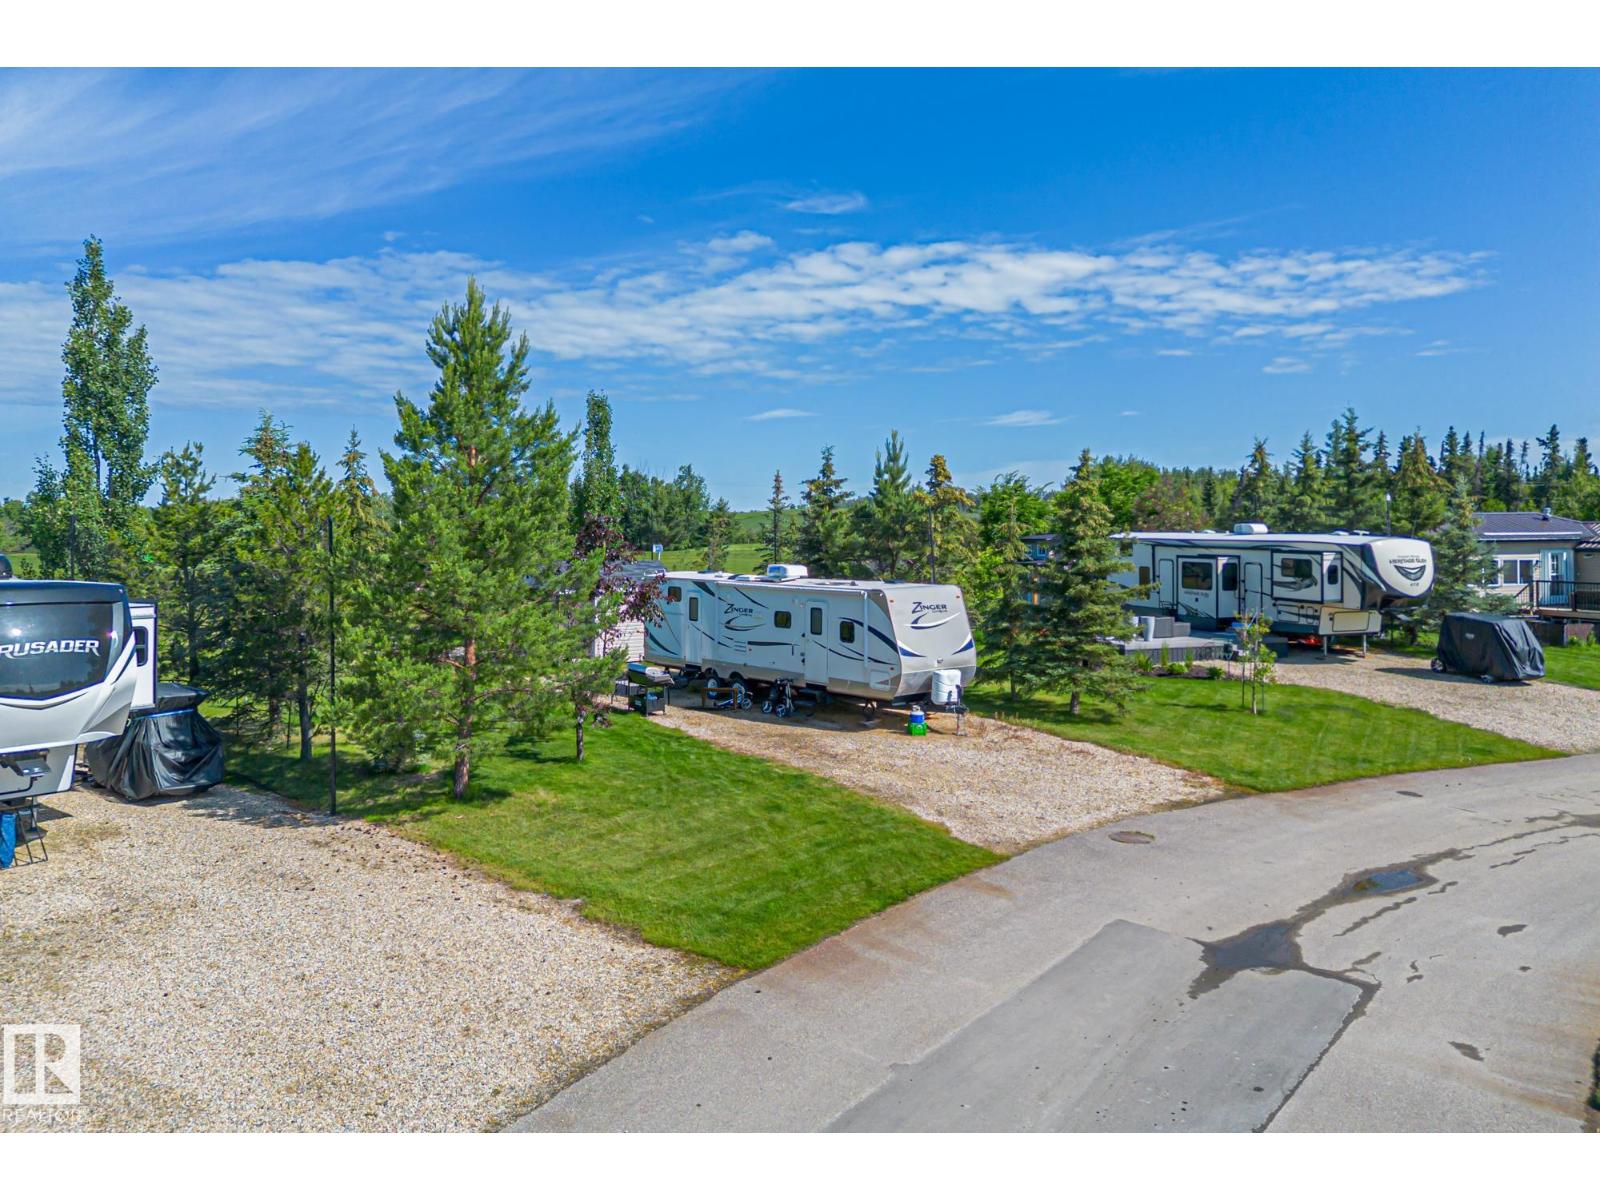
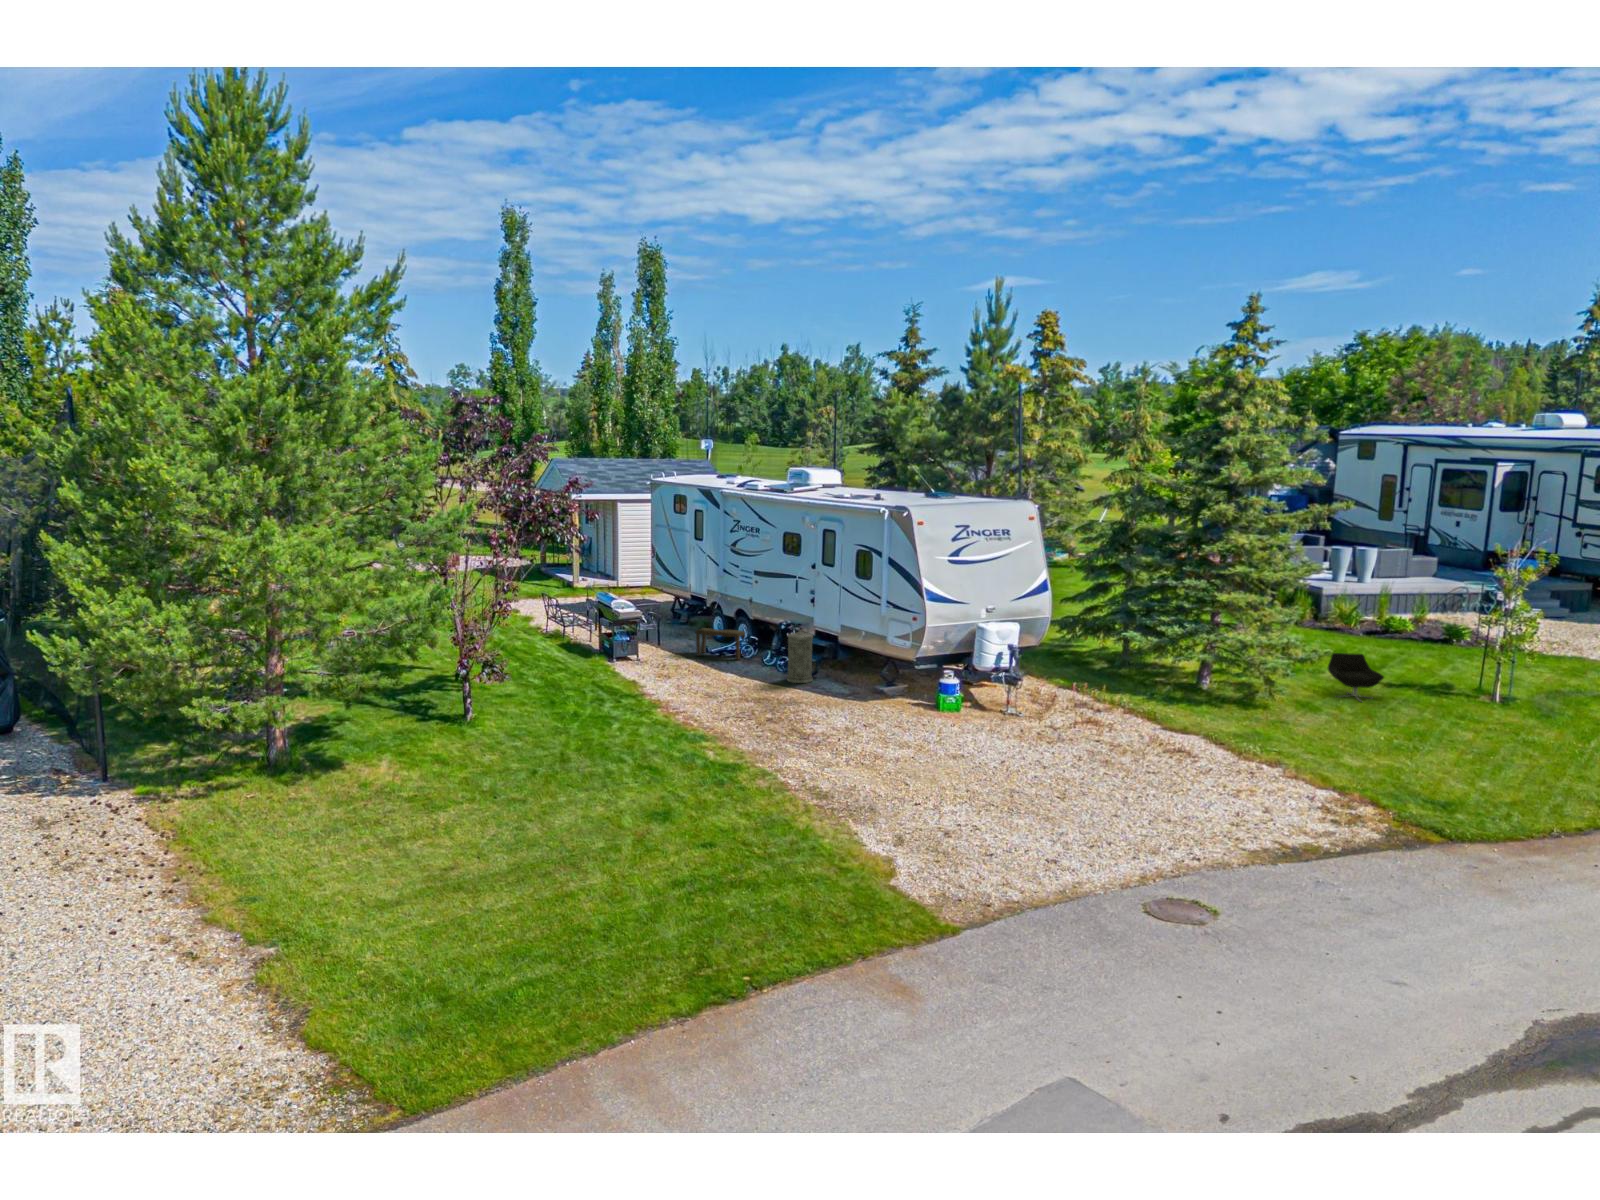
trash can: none [782,684,801,722] -> present [787,632,813,683]
lounge chair: none [1145,685,1183,717] -> present [1328,653,1384,701]

